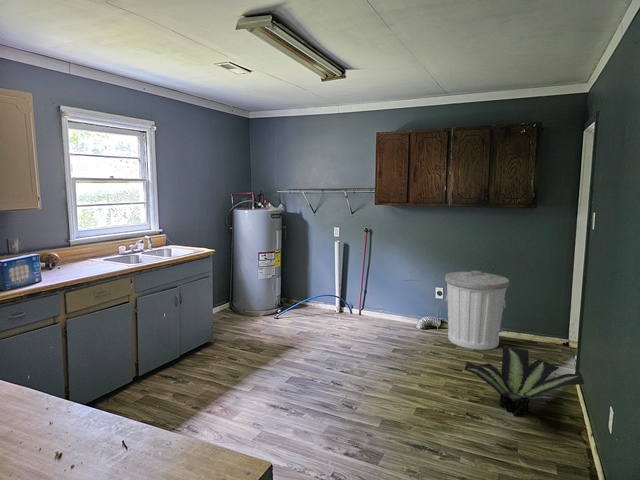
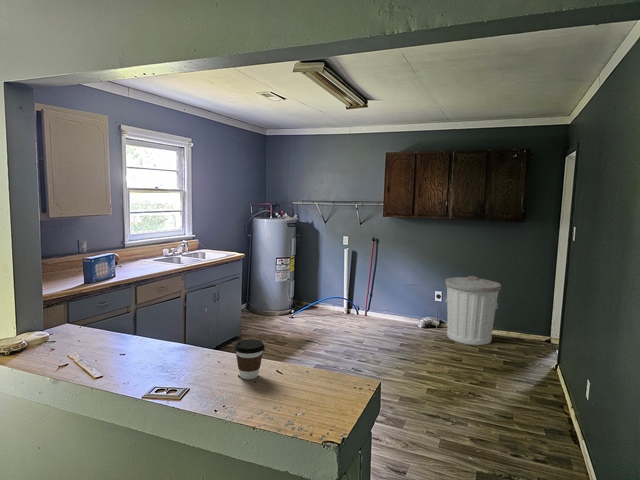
potted plant: present [464,346,584,415] -> none [467,339,566,395]
coffee cup: none [57,391,109,456] -> present [234,339,265,379]

